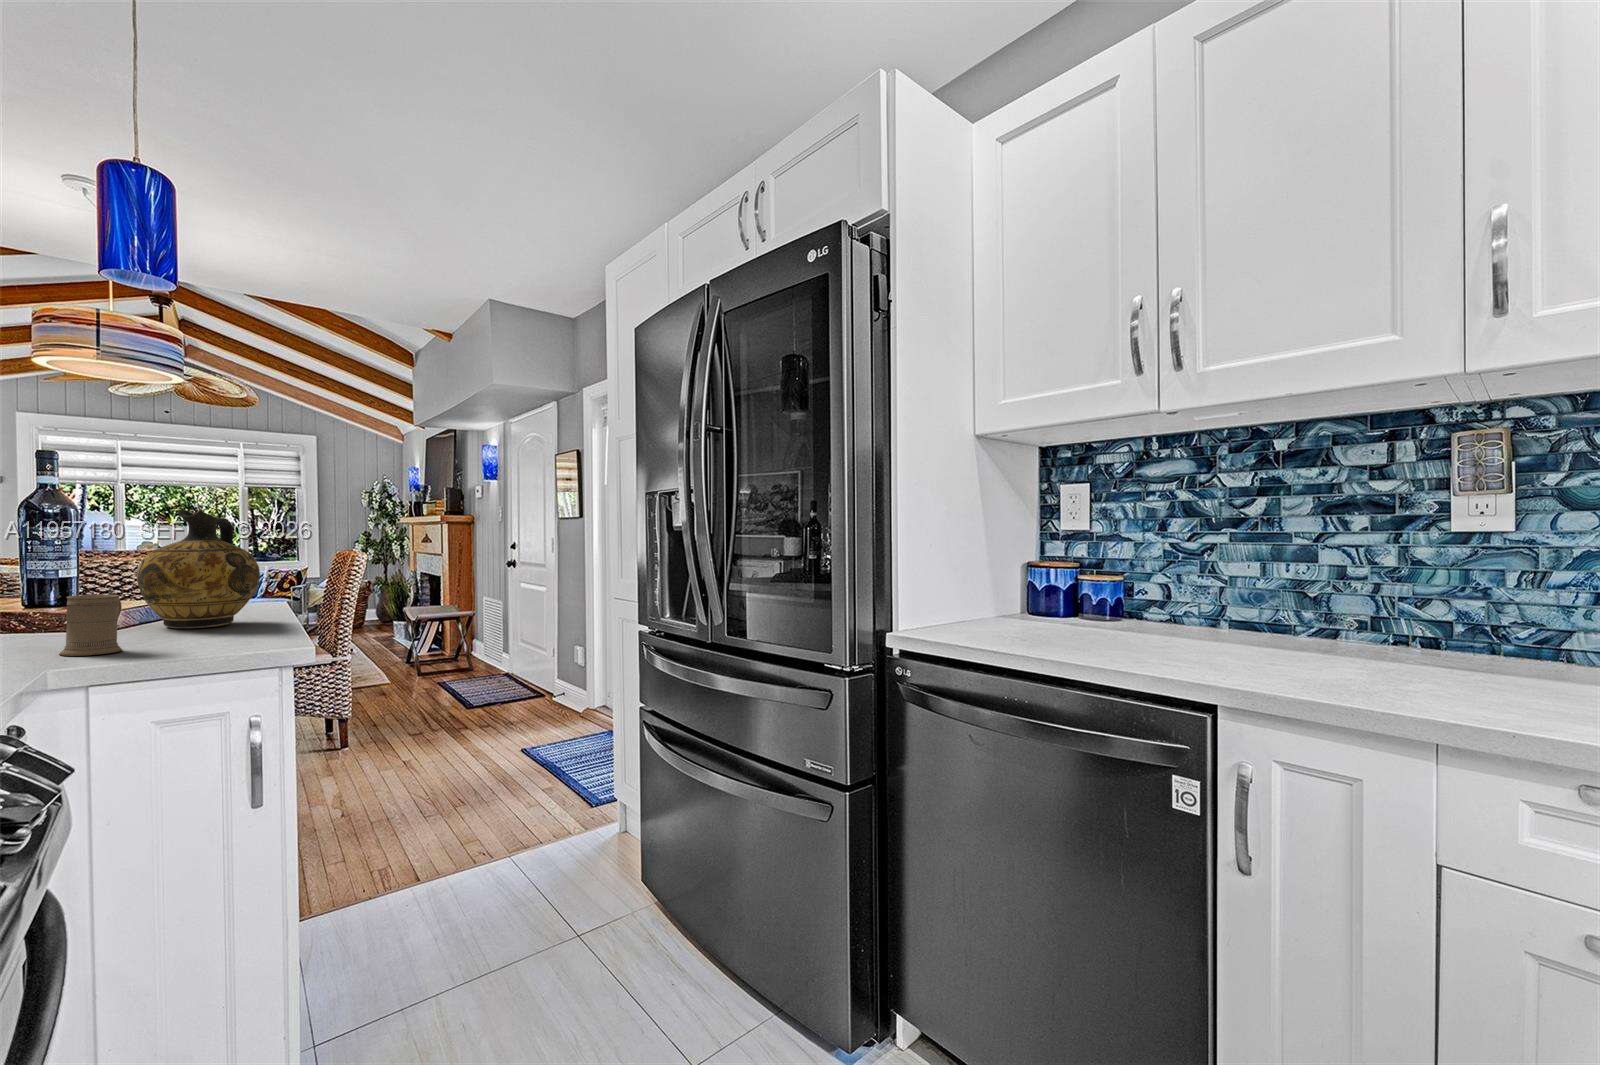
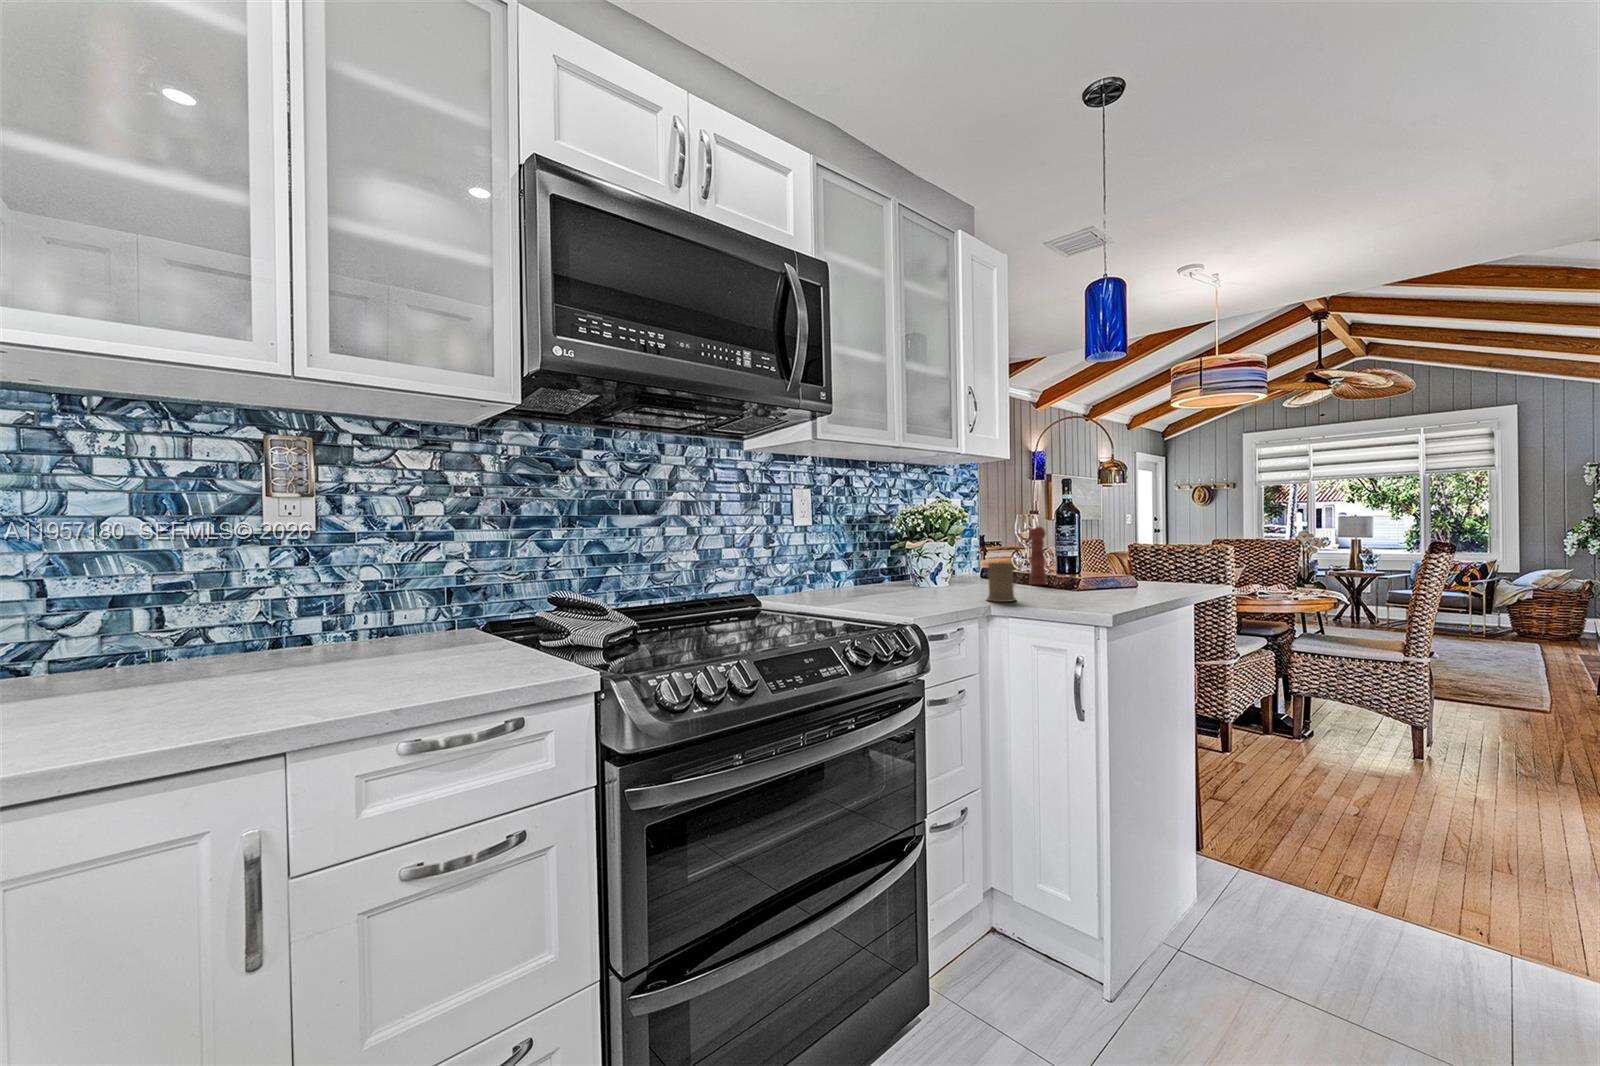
ceramic jug: present [137,509,260,628] -> none [1065,501,1146,594]
pepper mill: none [23,531,61,626] -> present [1029,522,1047,585]

